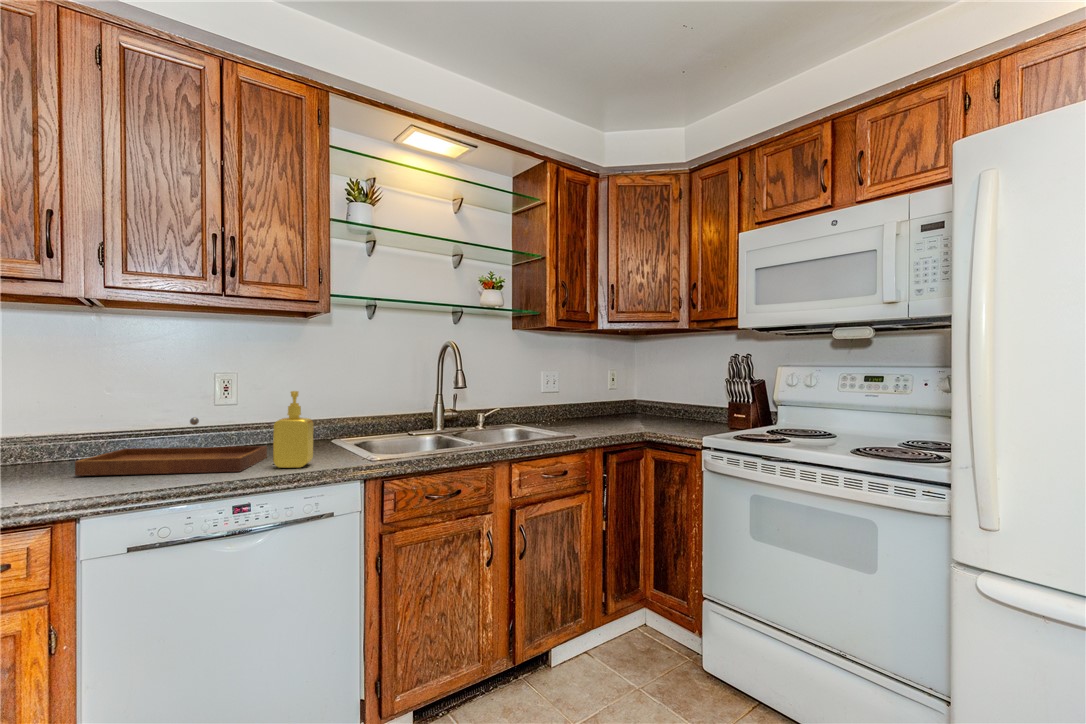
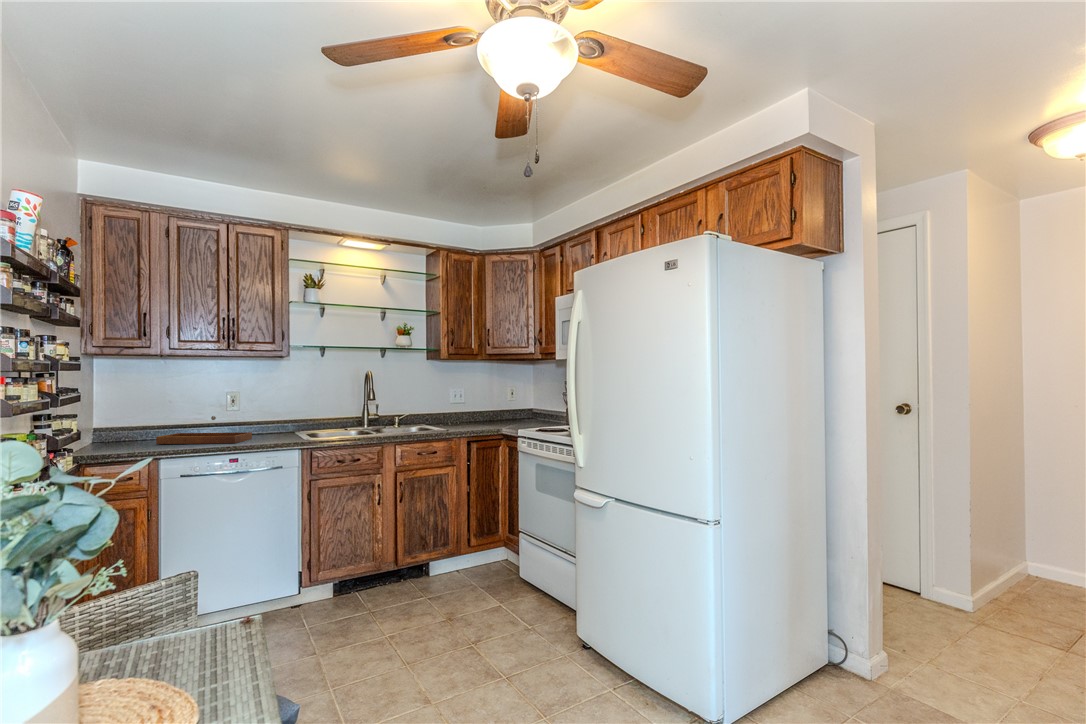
soap dispenser: present [273,391,314,468] -> none [252,401,274,442]

